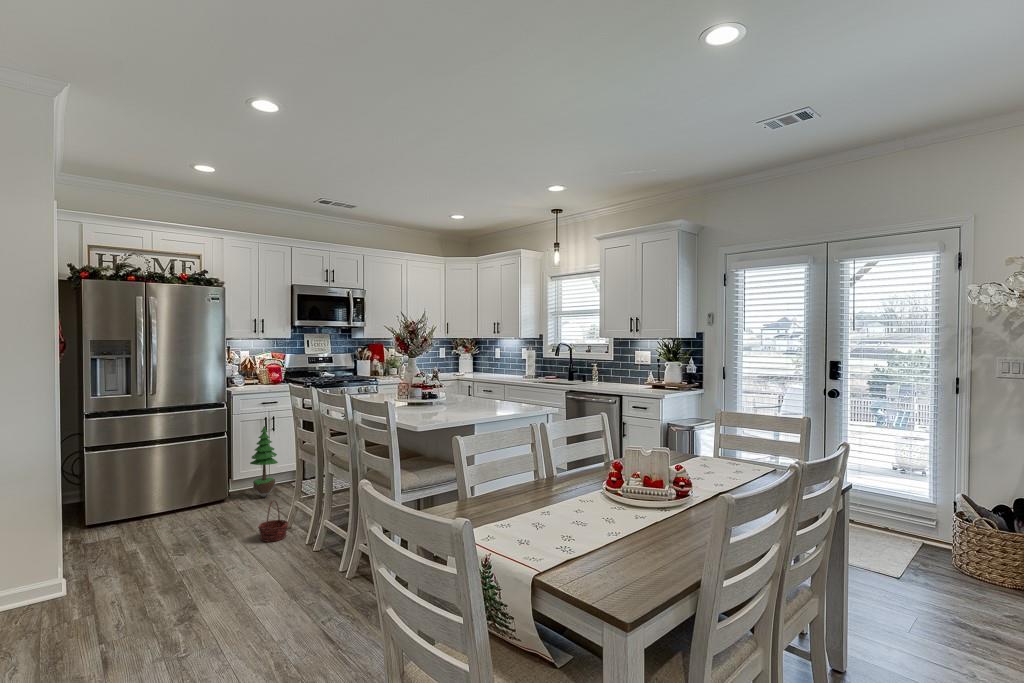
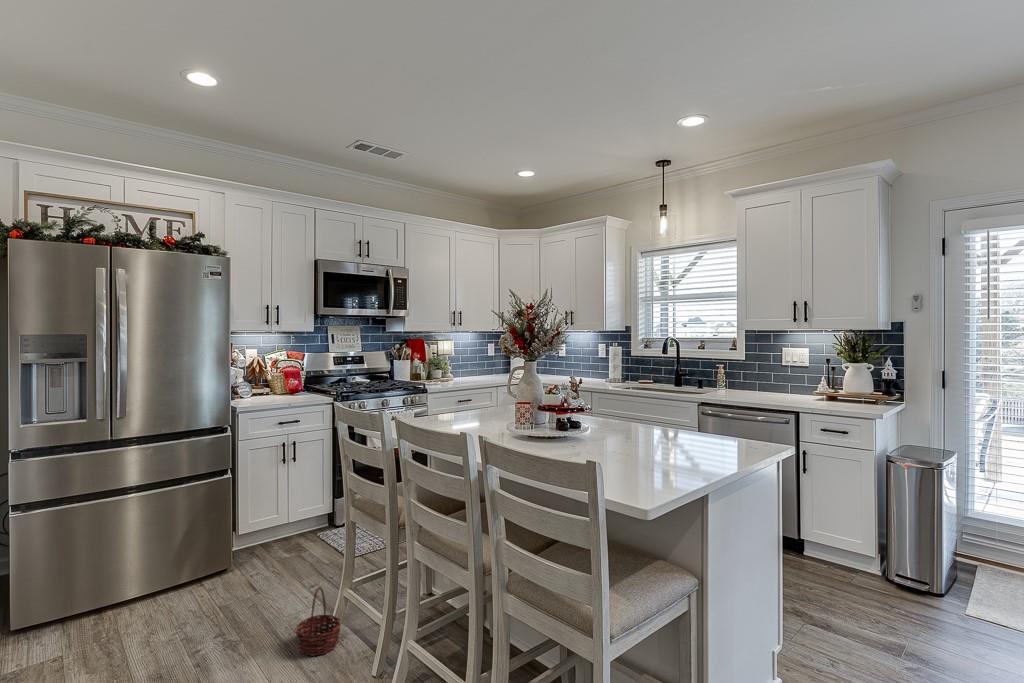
potted tree: present [250,426,278,497] -> none [266,457,305,559]

